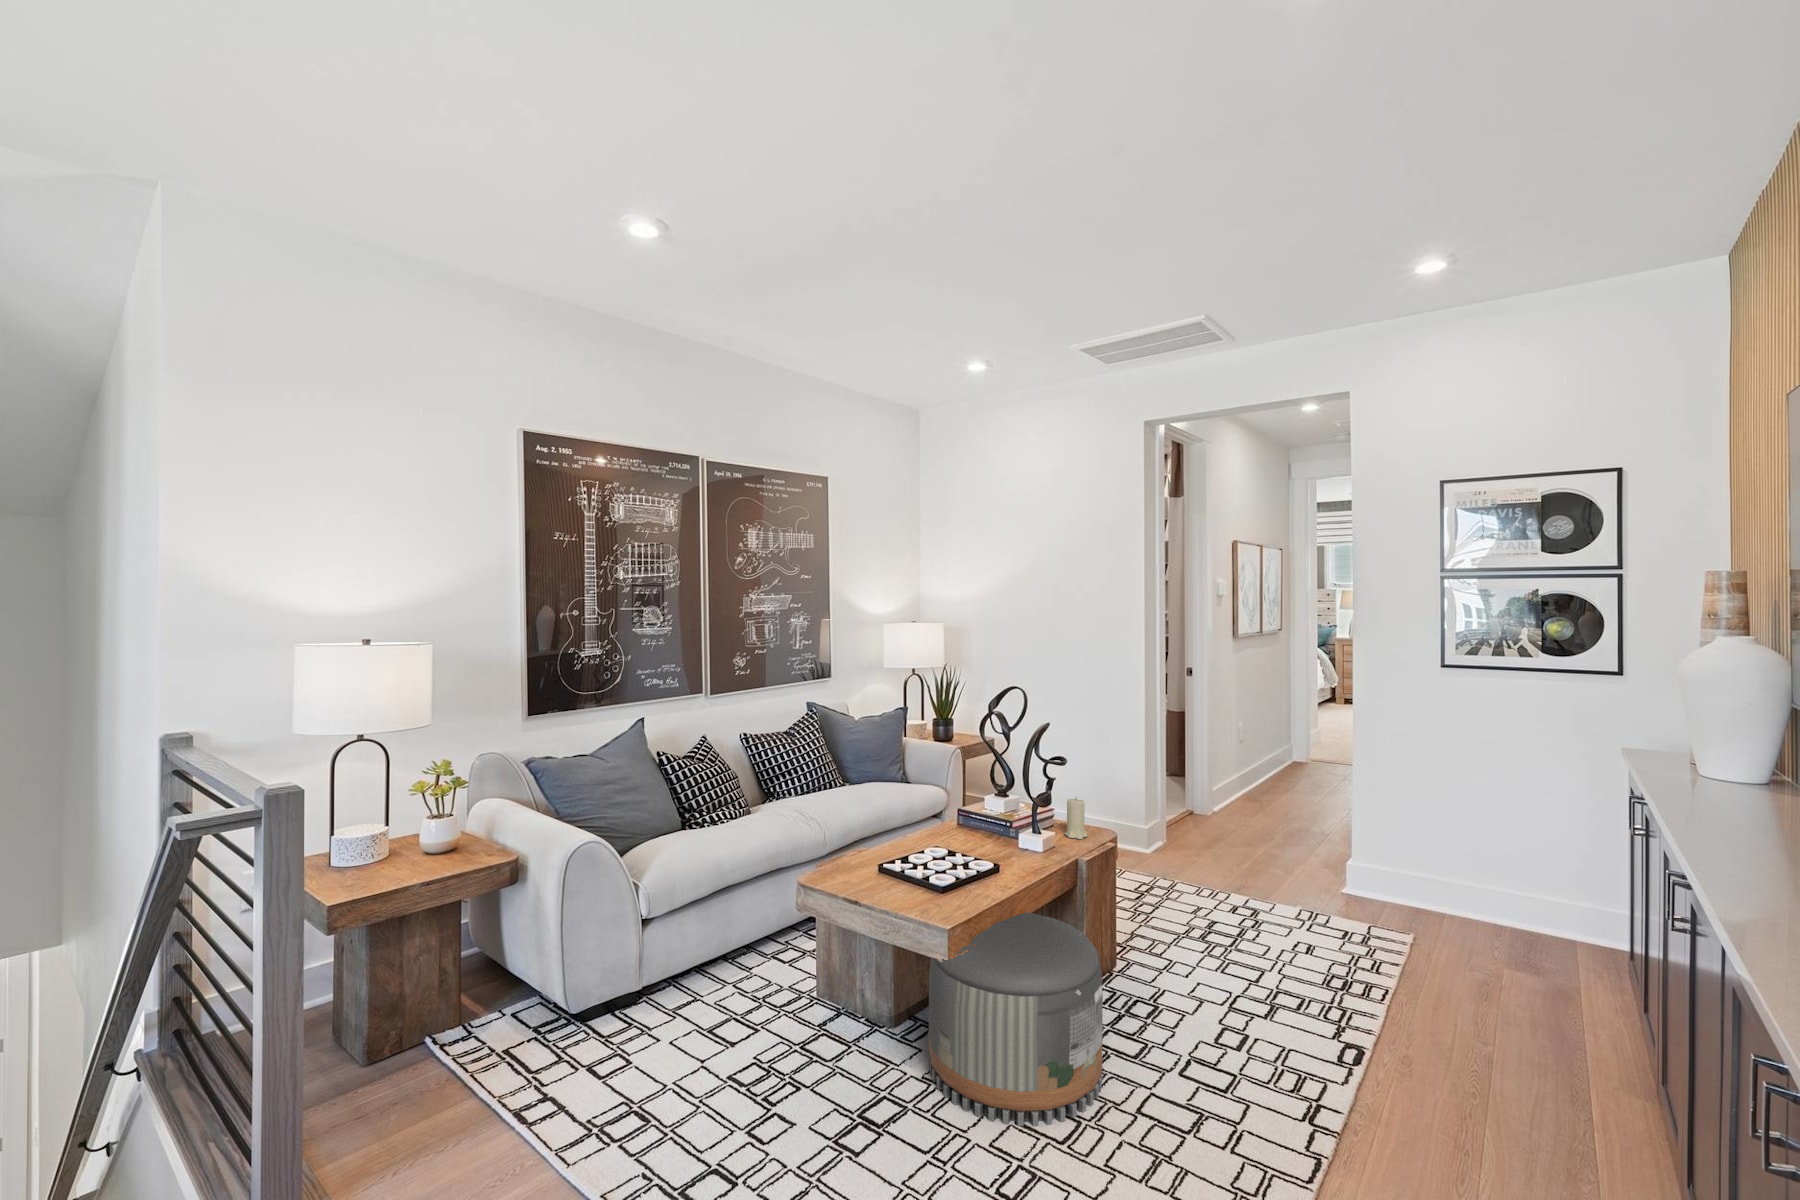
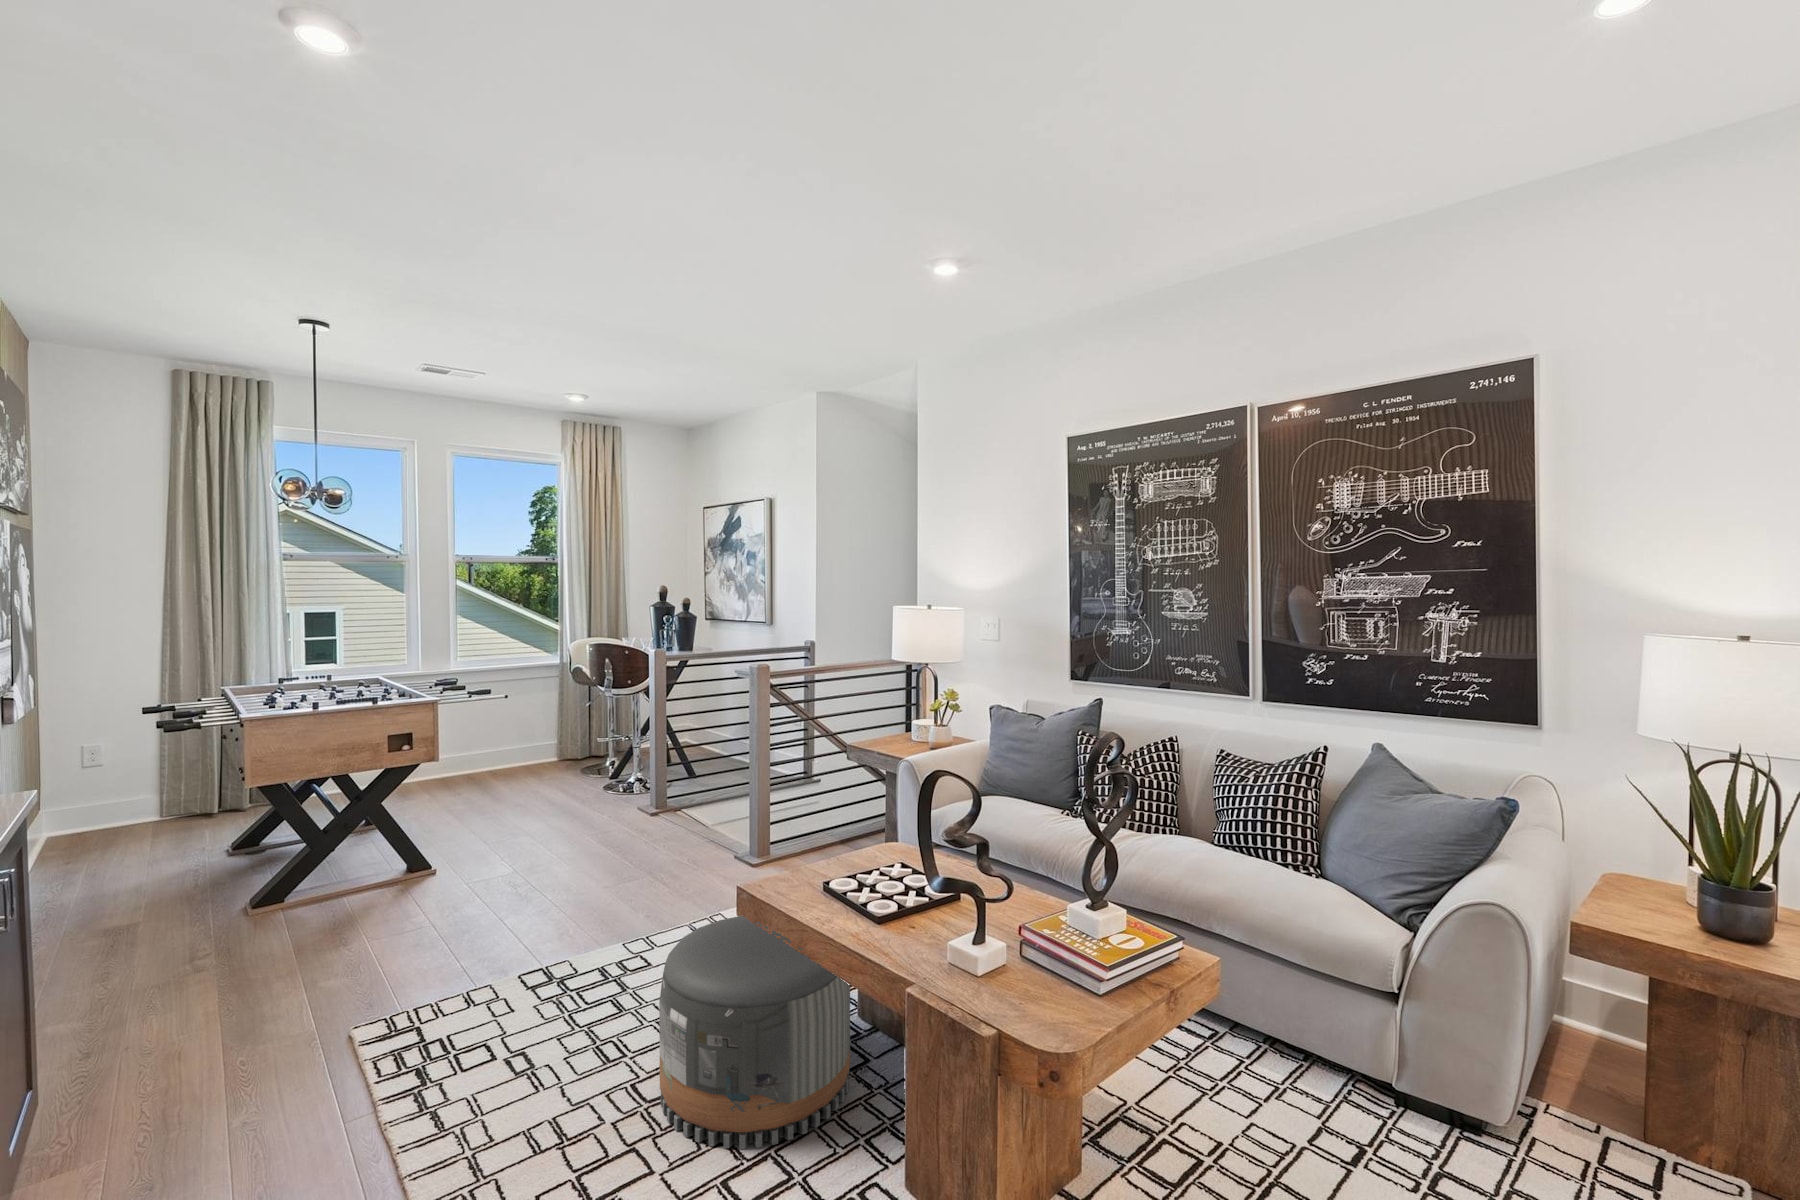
candle: present [1065,797,1087,839] -> none [997,934,1044,1016]

